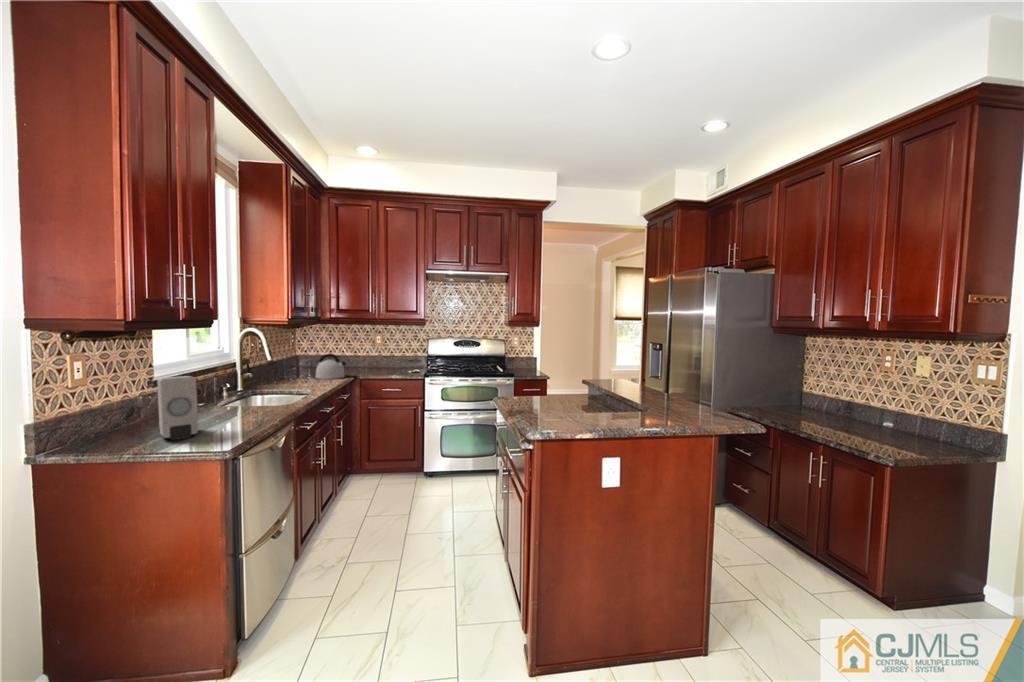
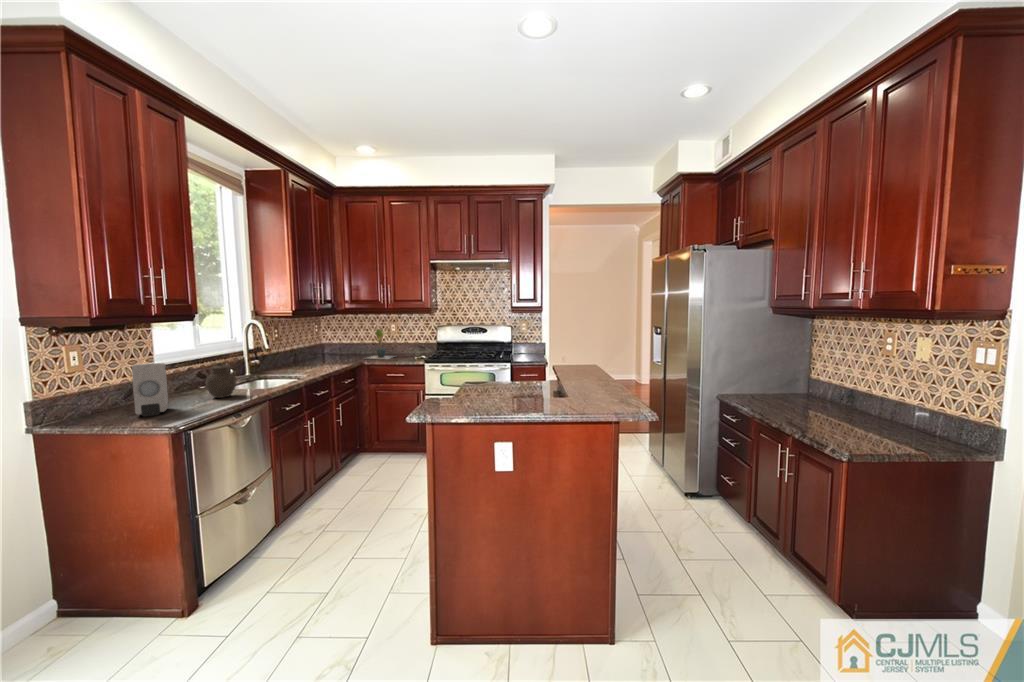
potted plant: none [352,340,388,372] -> present [366,330,395,359]
kettle: present [316,354,346,379] -> none [323,342,350,366]
jar: none [226,376,260,416] -> present [206,363,236,398]

